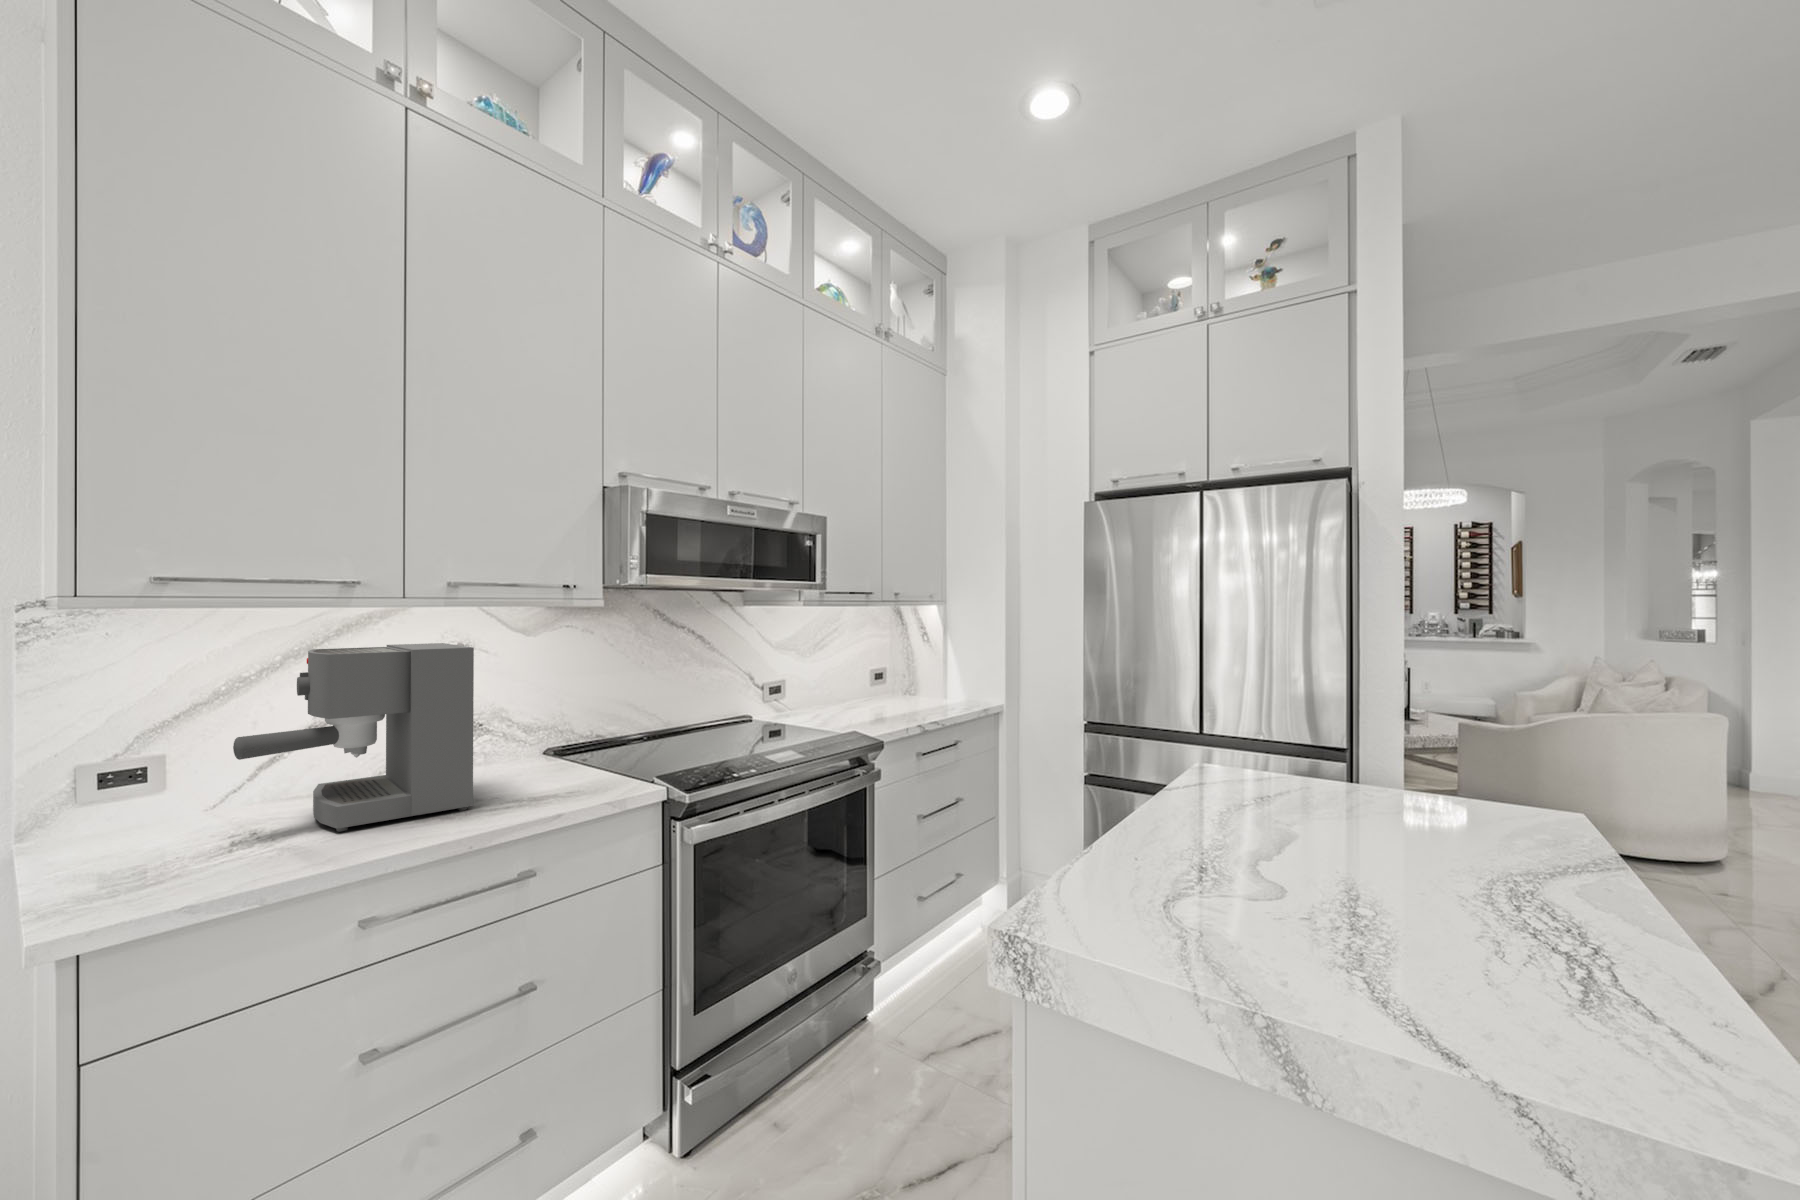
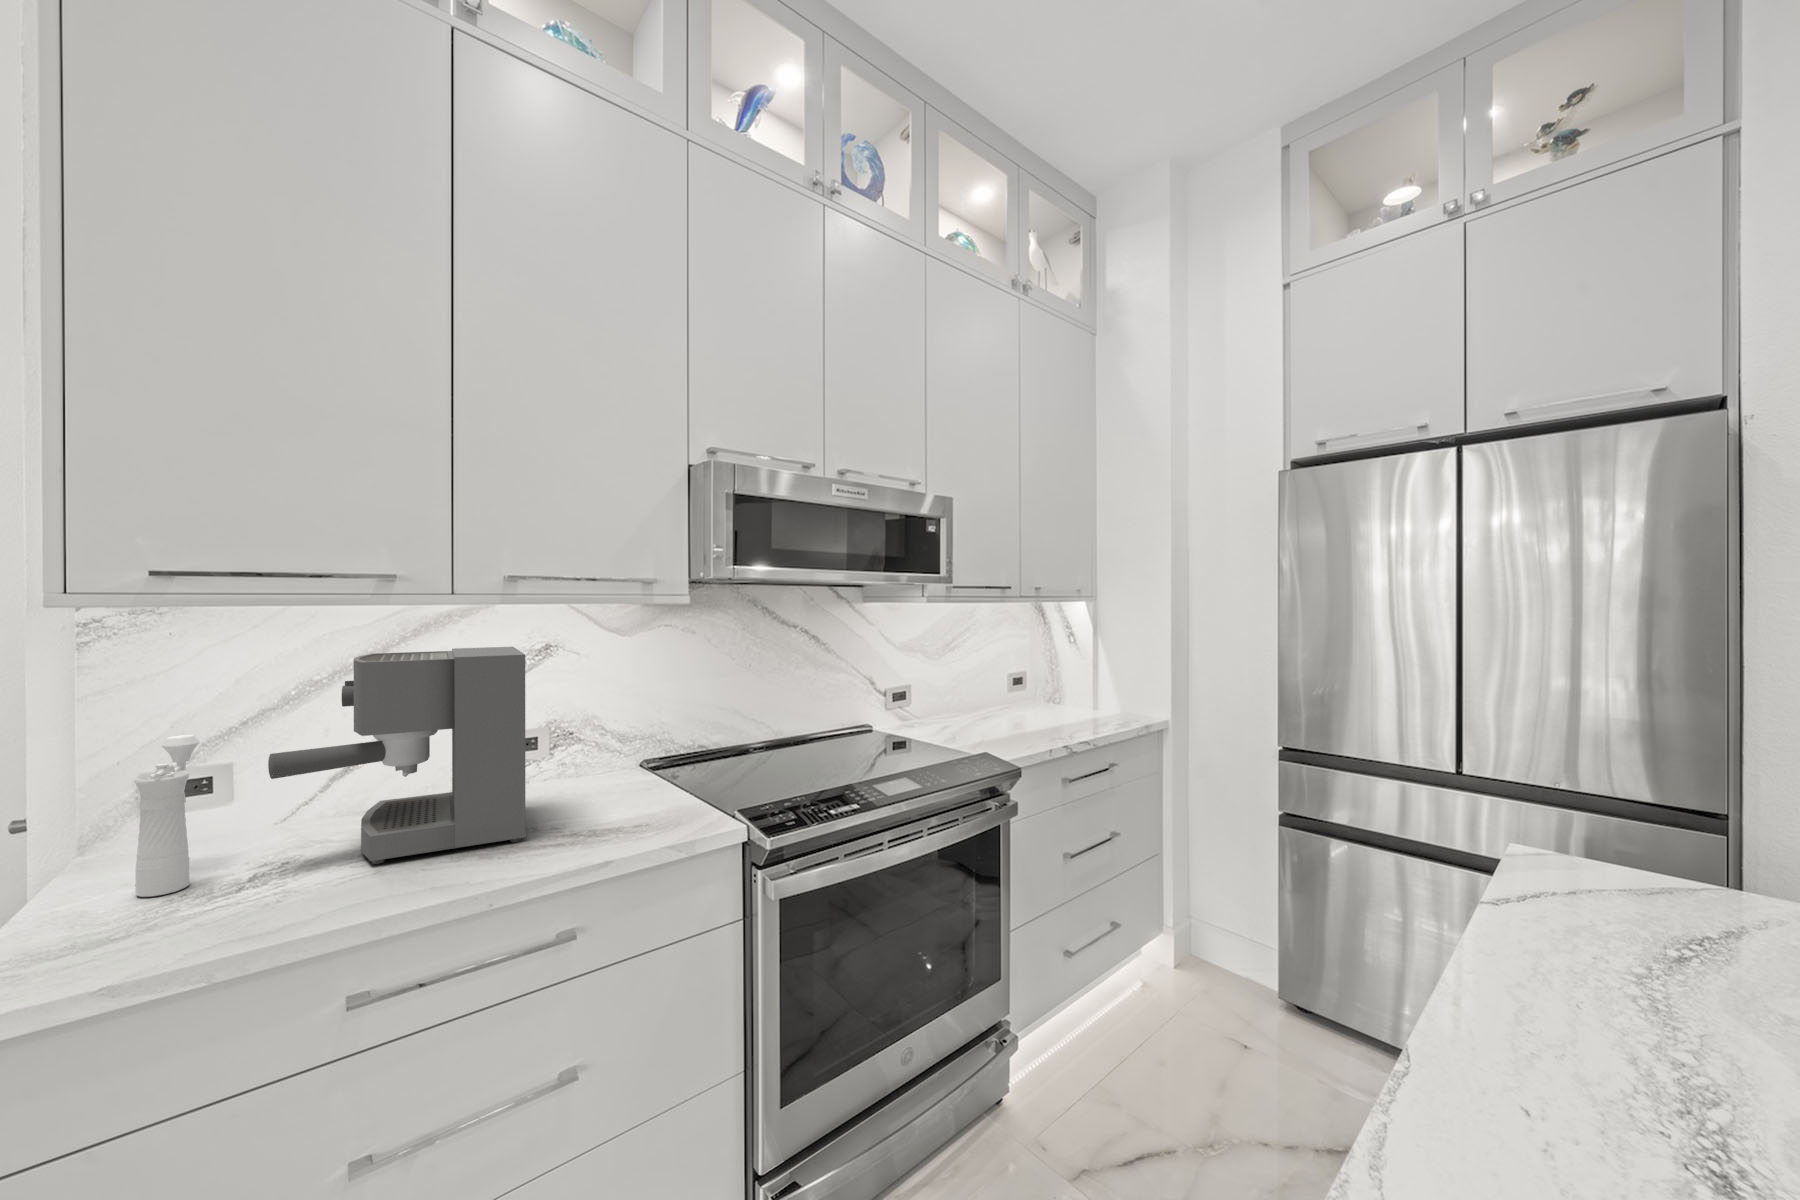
pepper mill: none [113,724,163,867] -> present [135,735,200,897]

